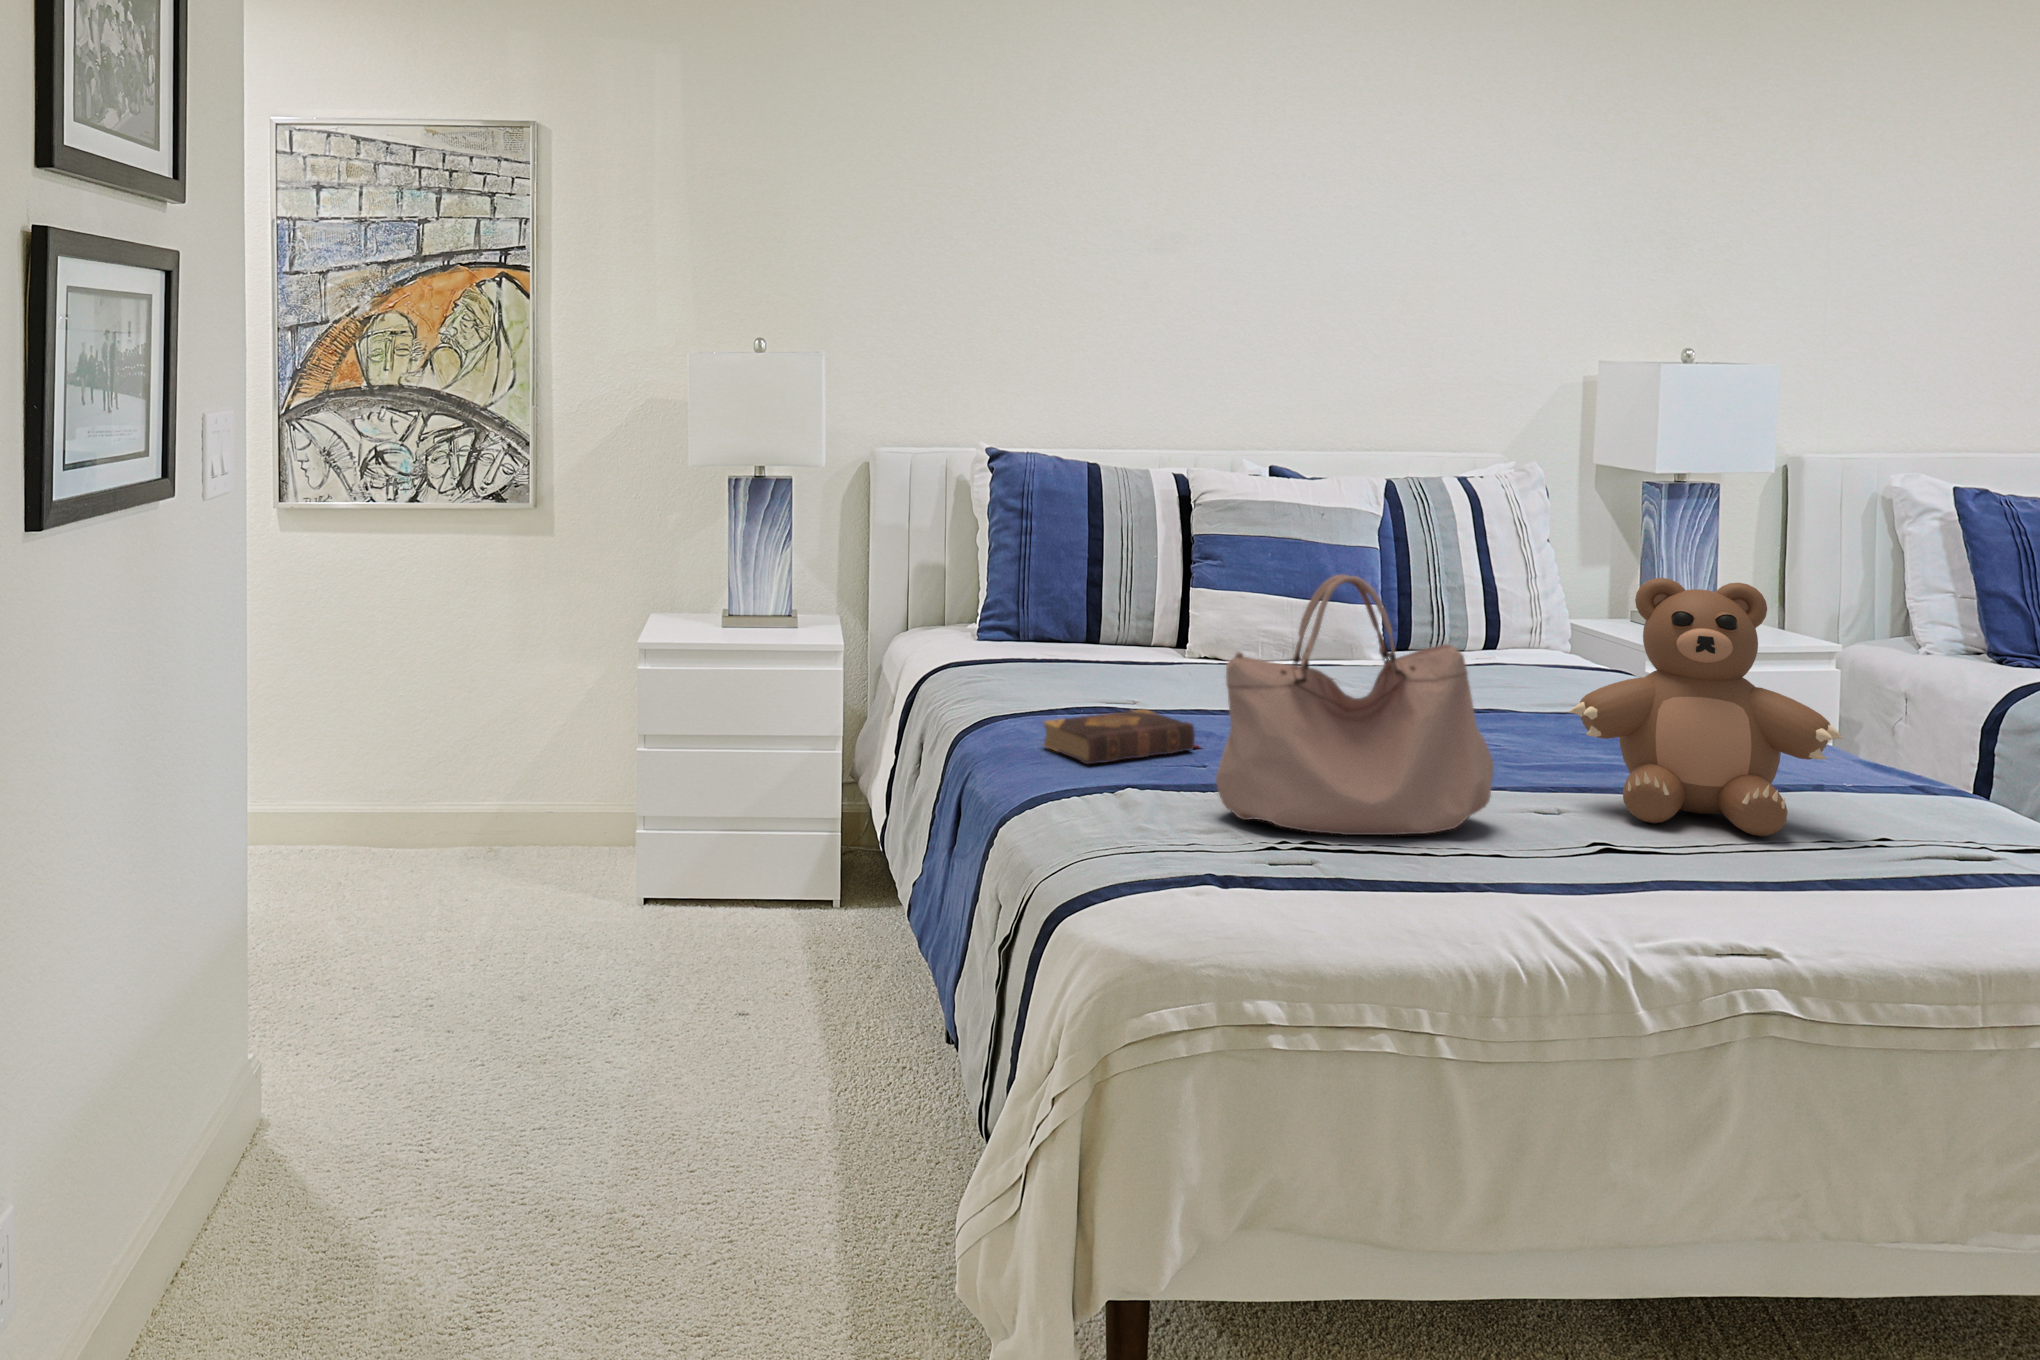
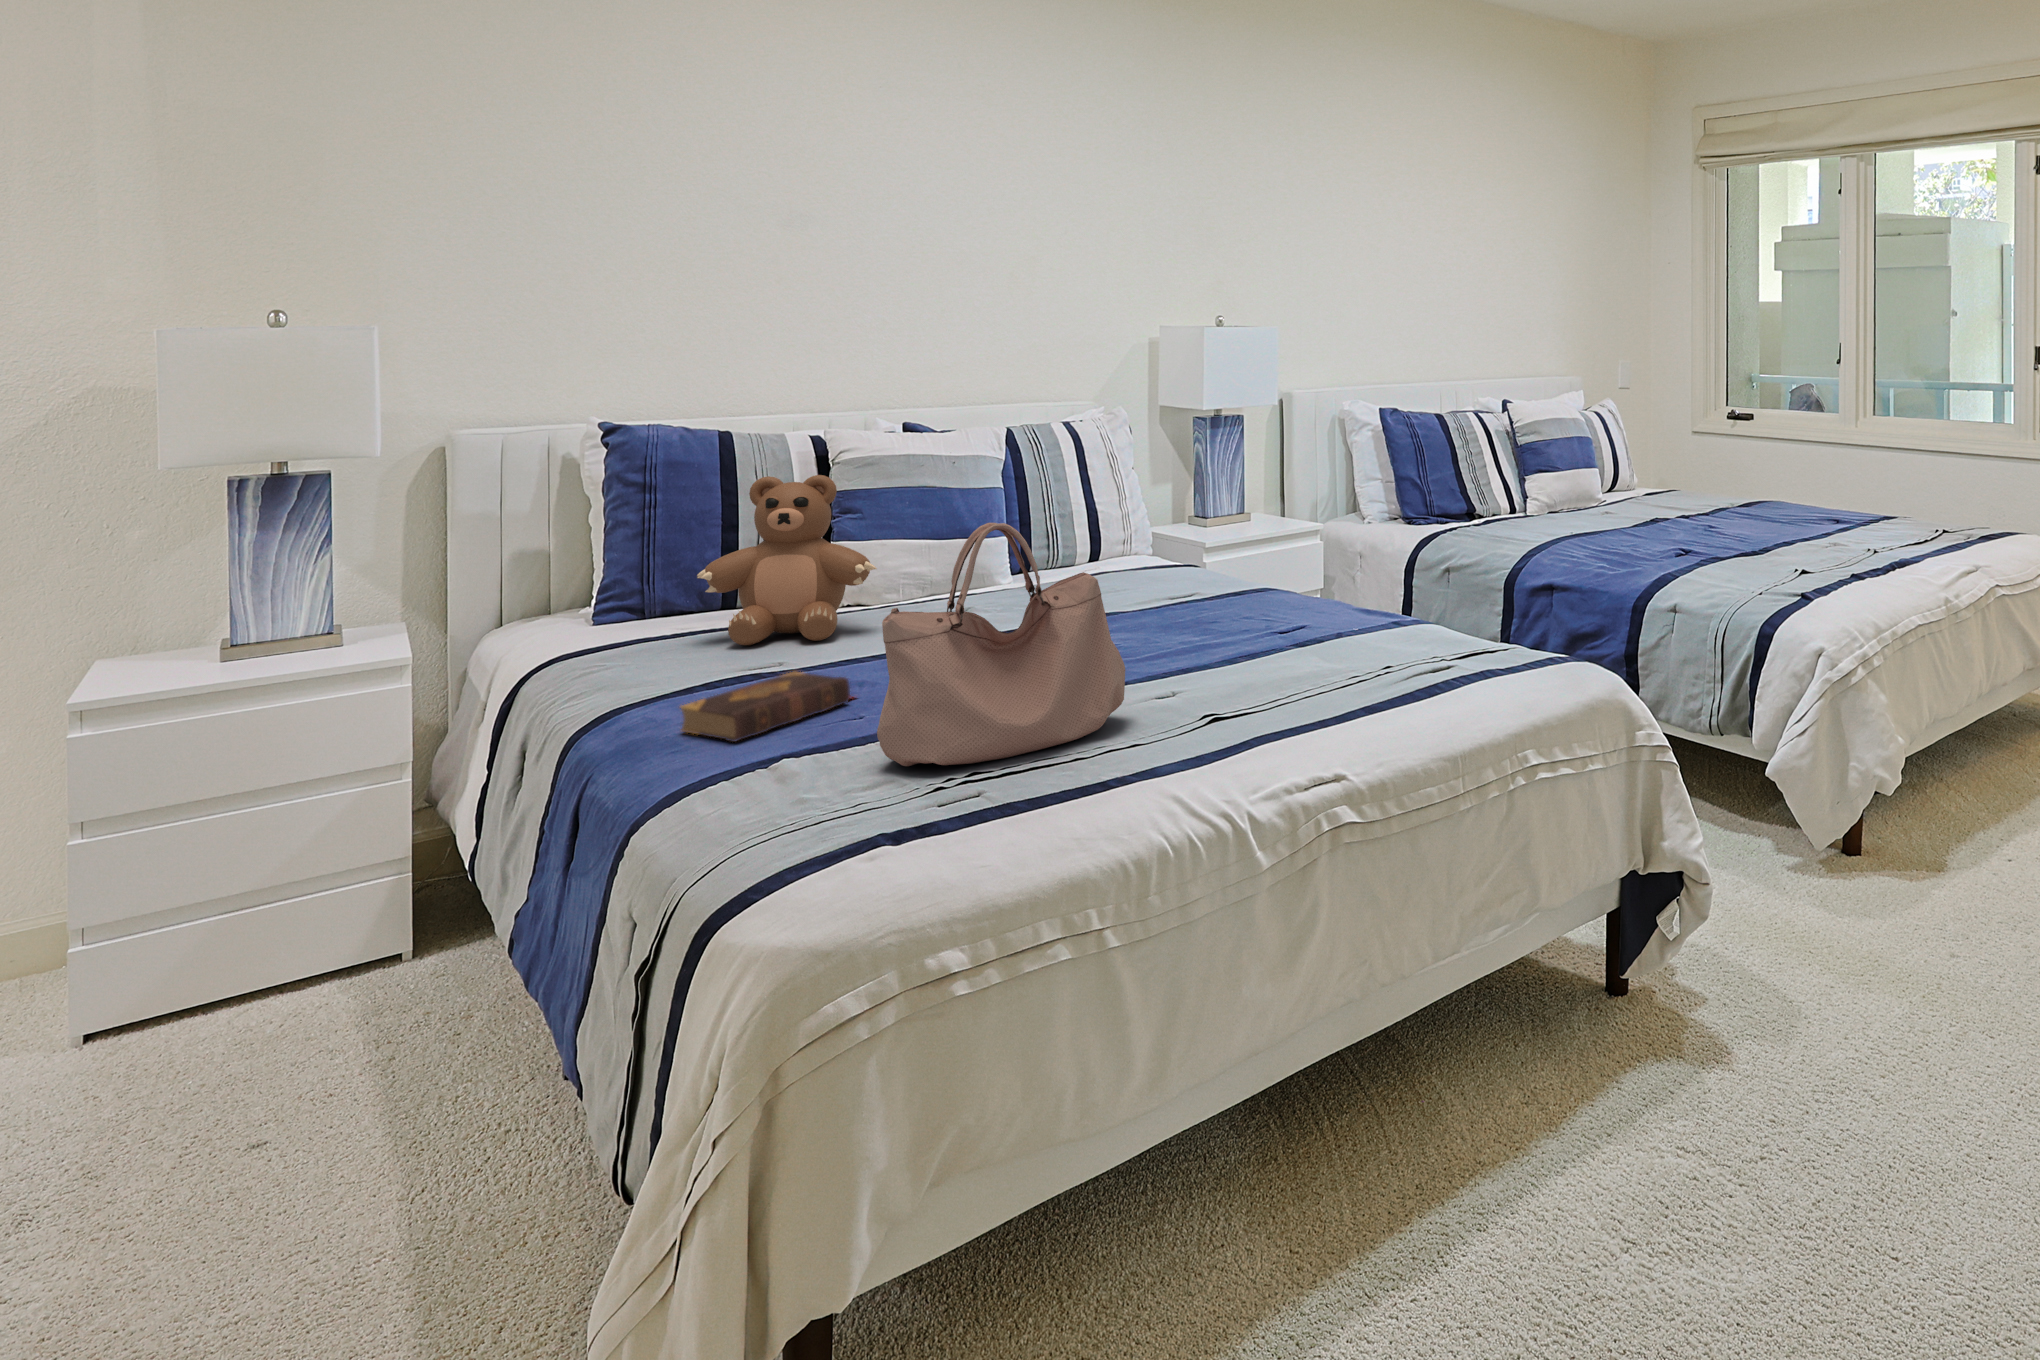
teddy bear: present [1569,578,1843,836] -> present [697,475,877,645]

